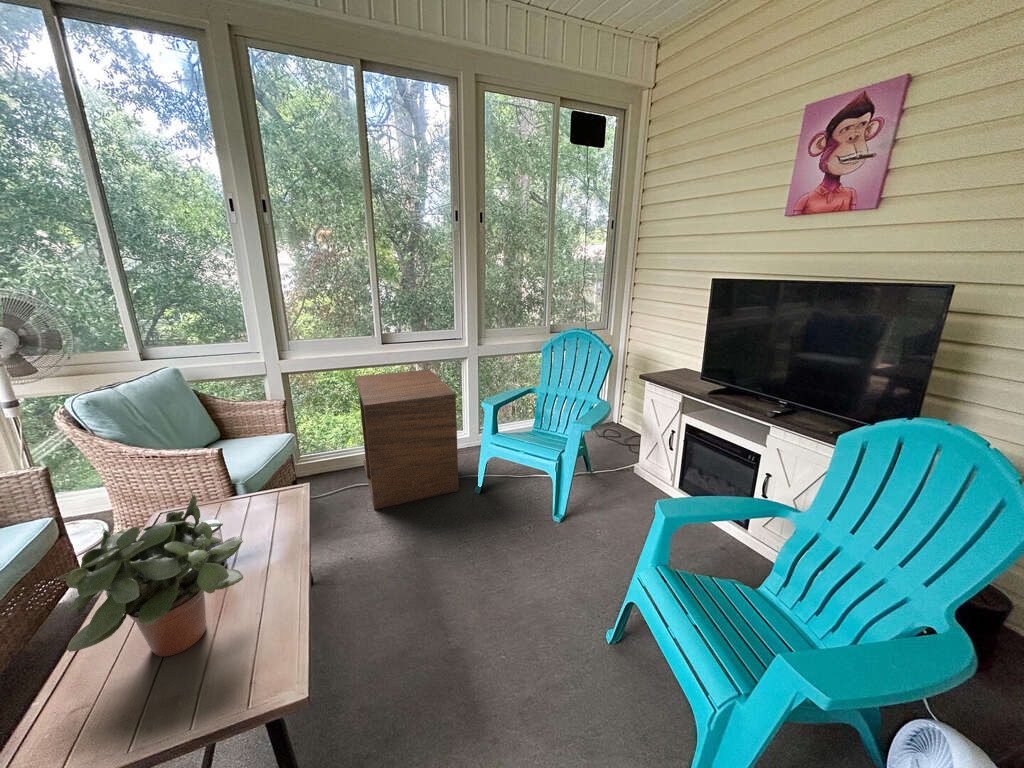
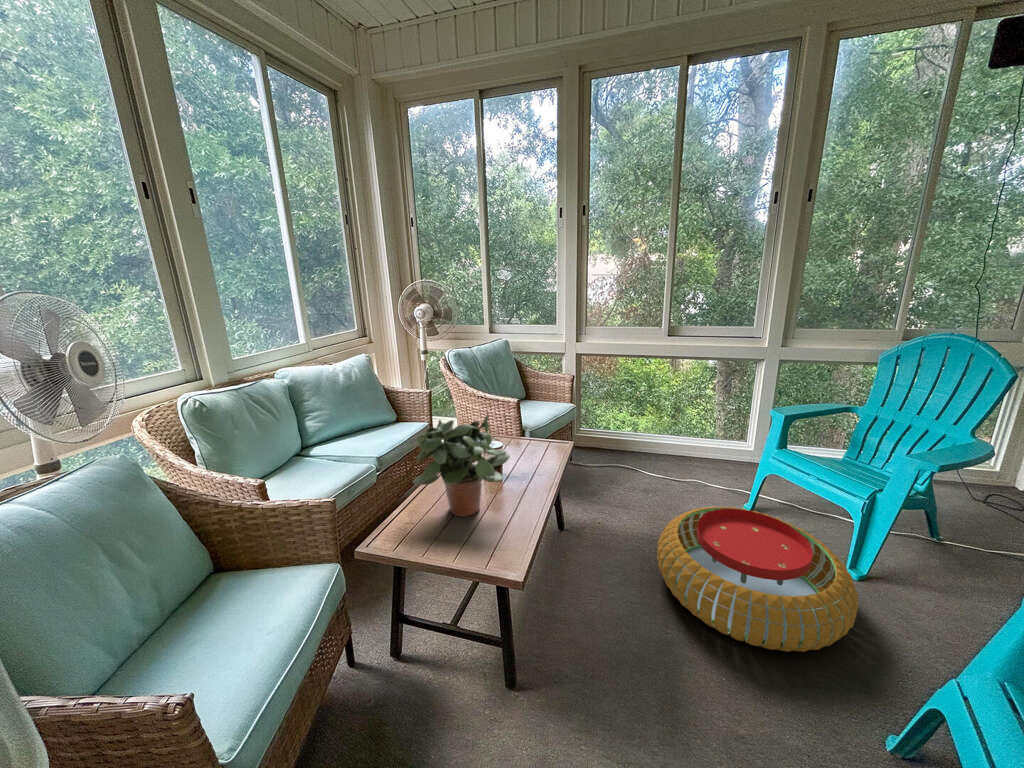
side table: present [355,369,459,509] -> none [629,364,735,502]
pouf: none [421,493,571,614] -> present [657,506,859,652]

